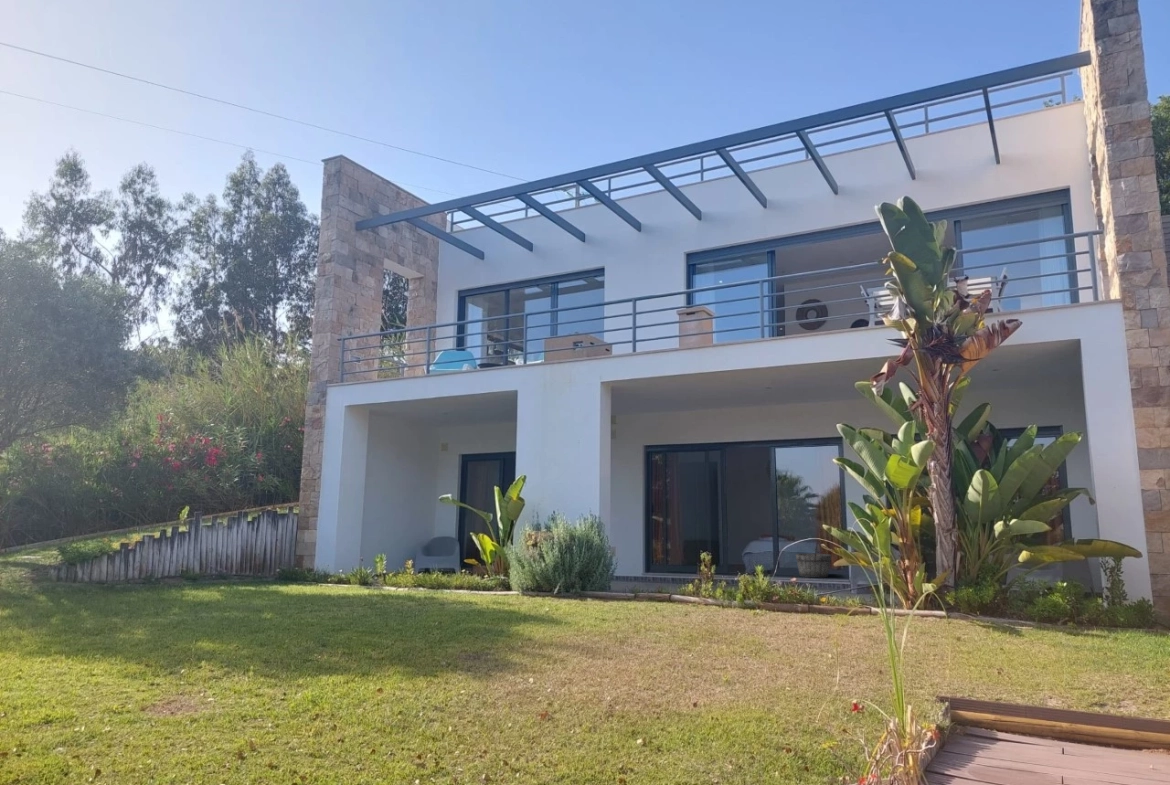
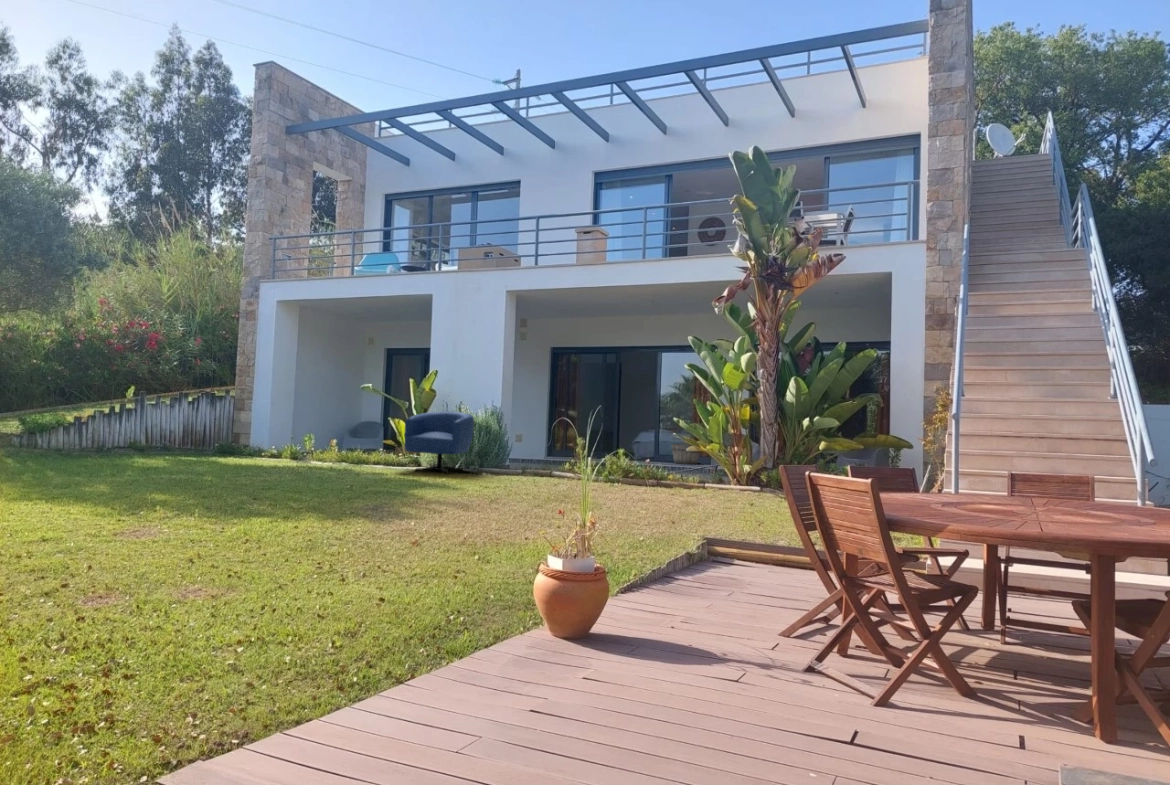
armchair: none [495,524,575,601] -> present [405,411,474,474]

